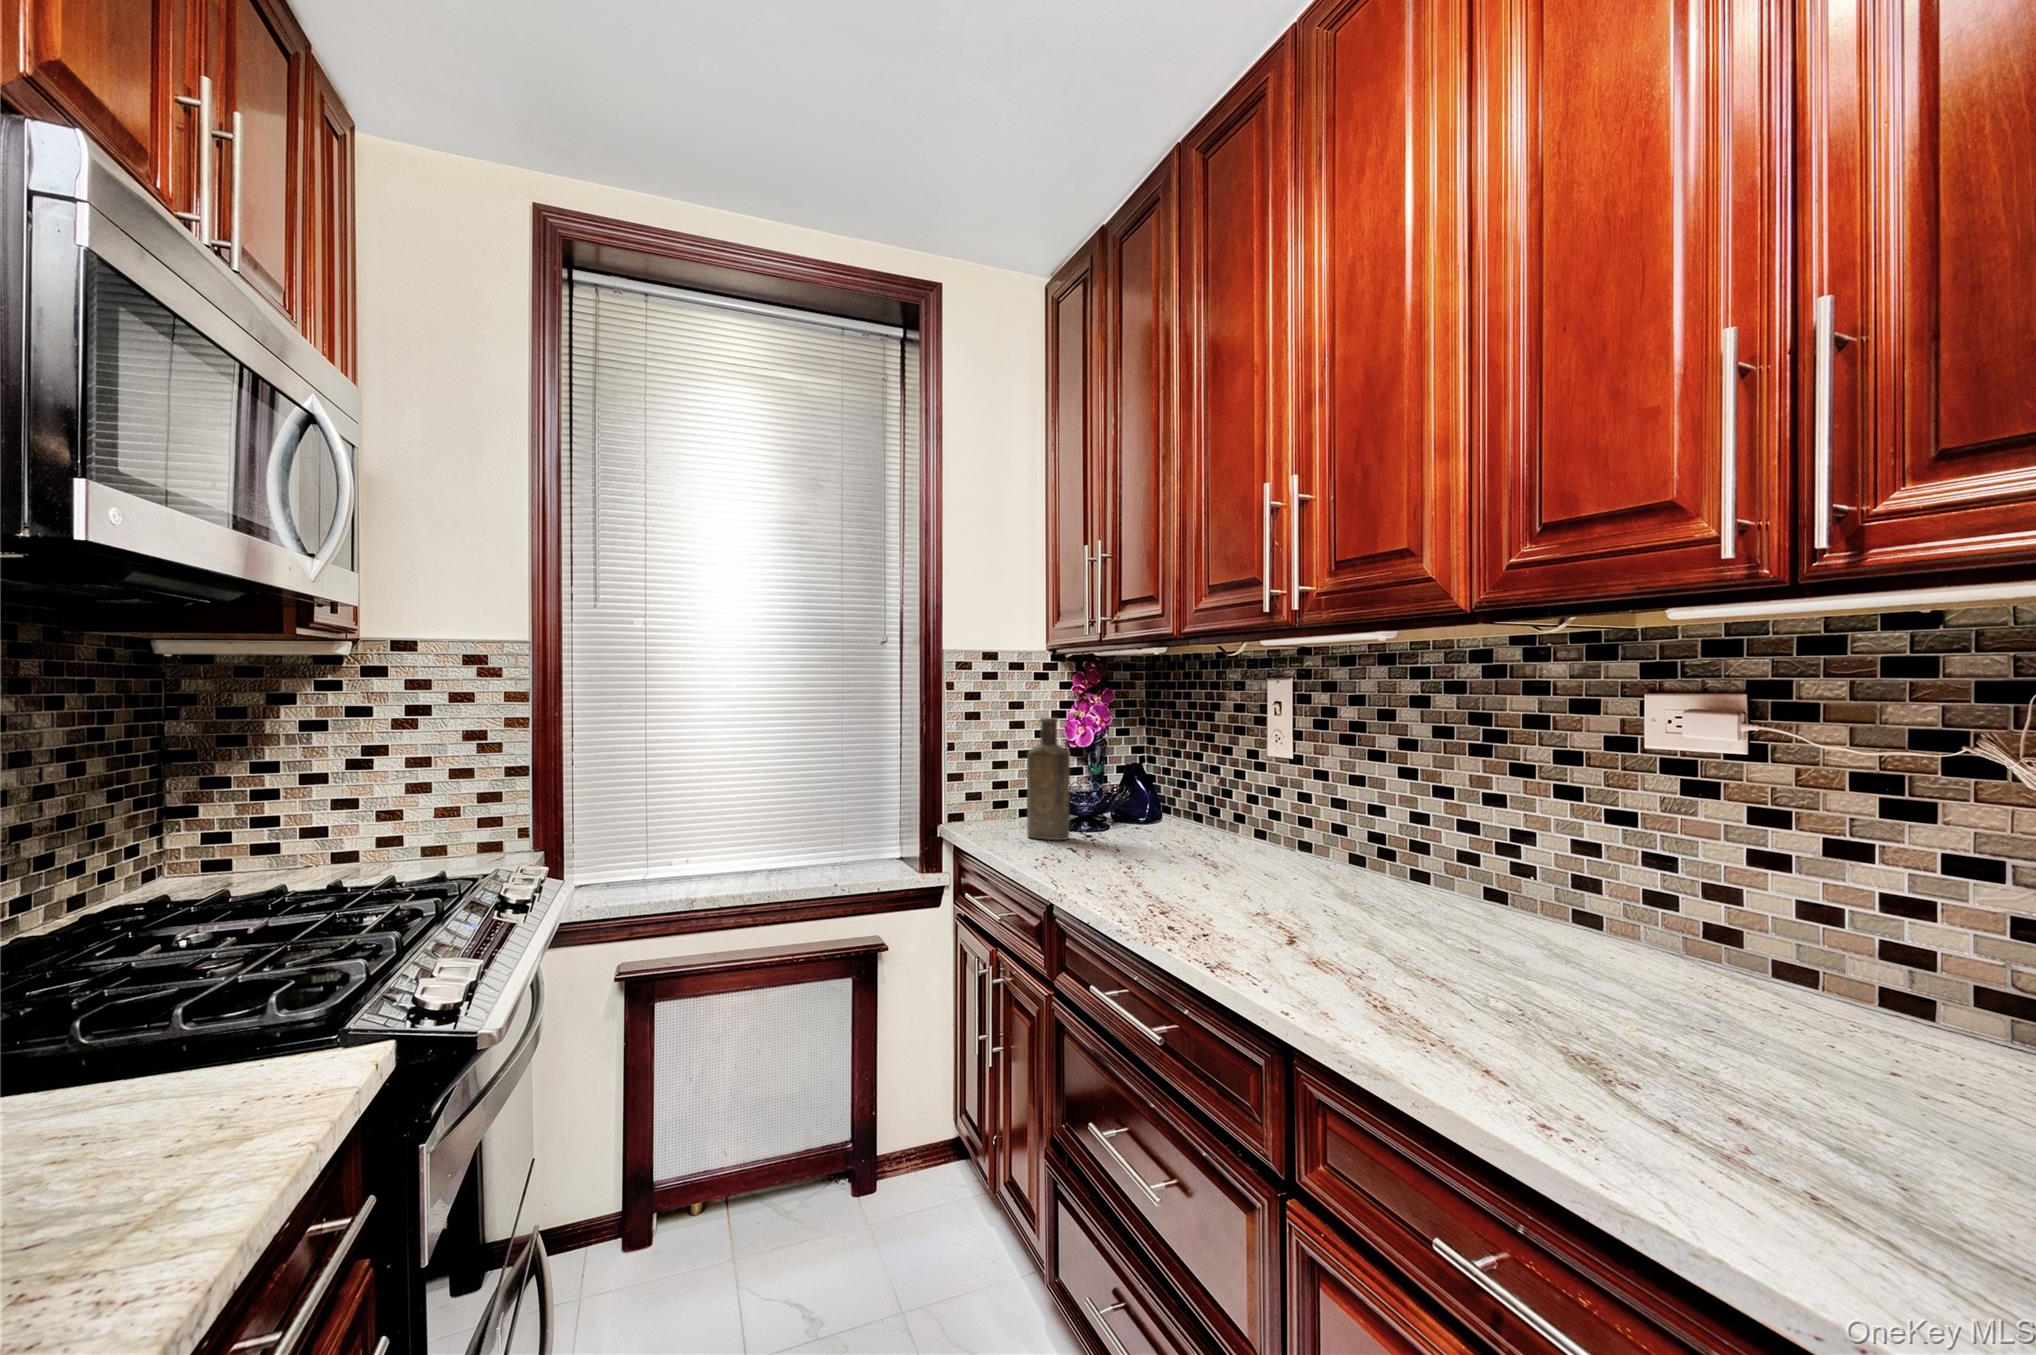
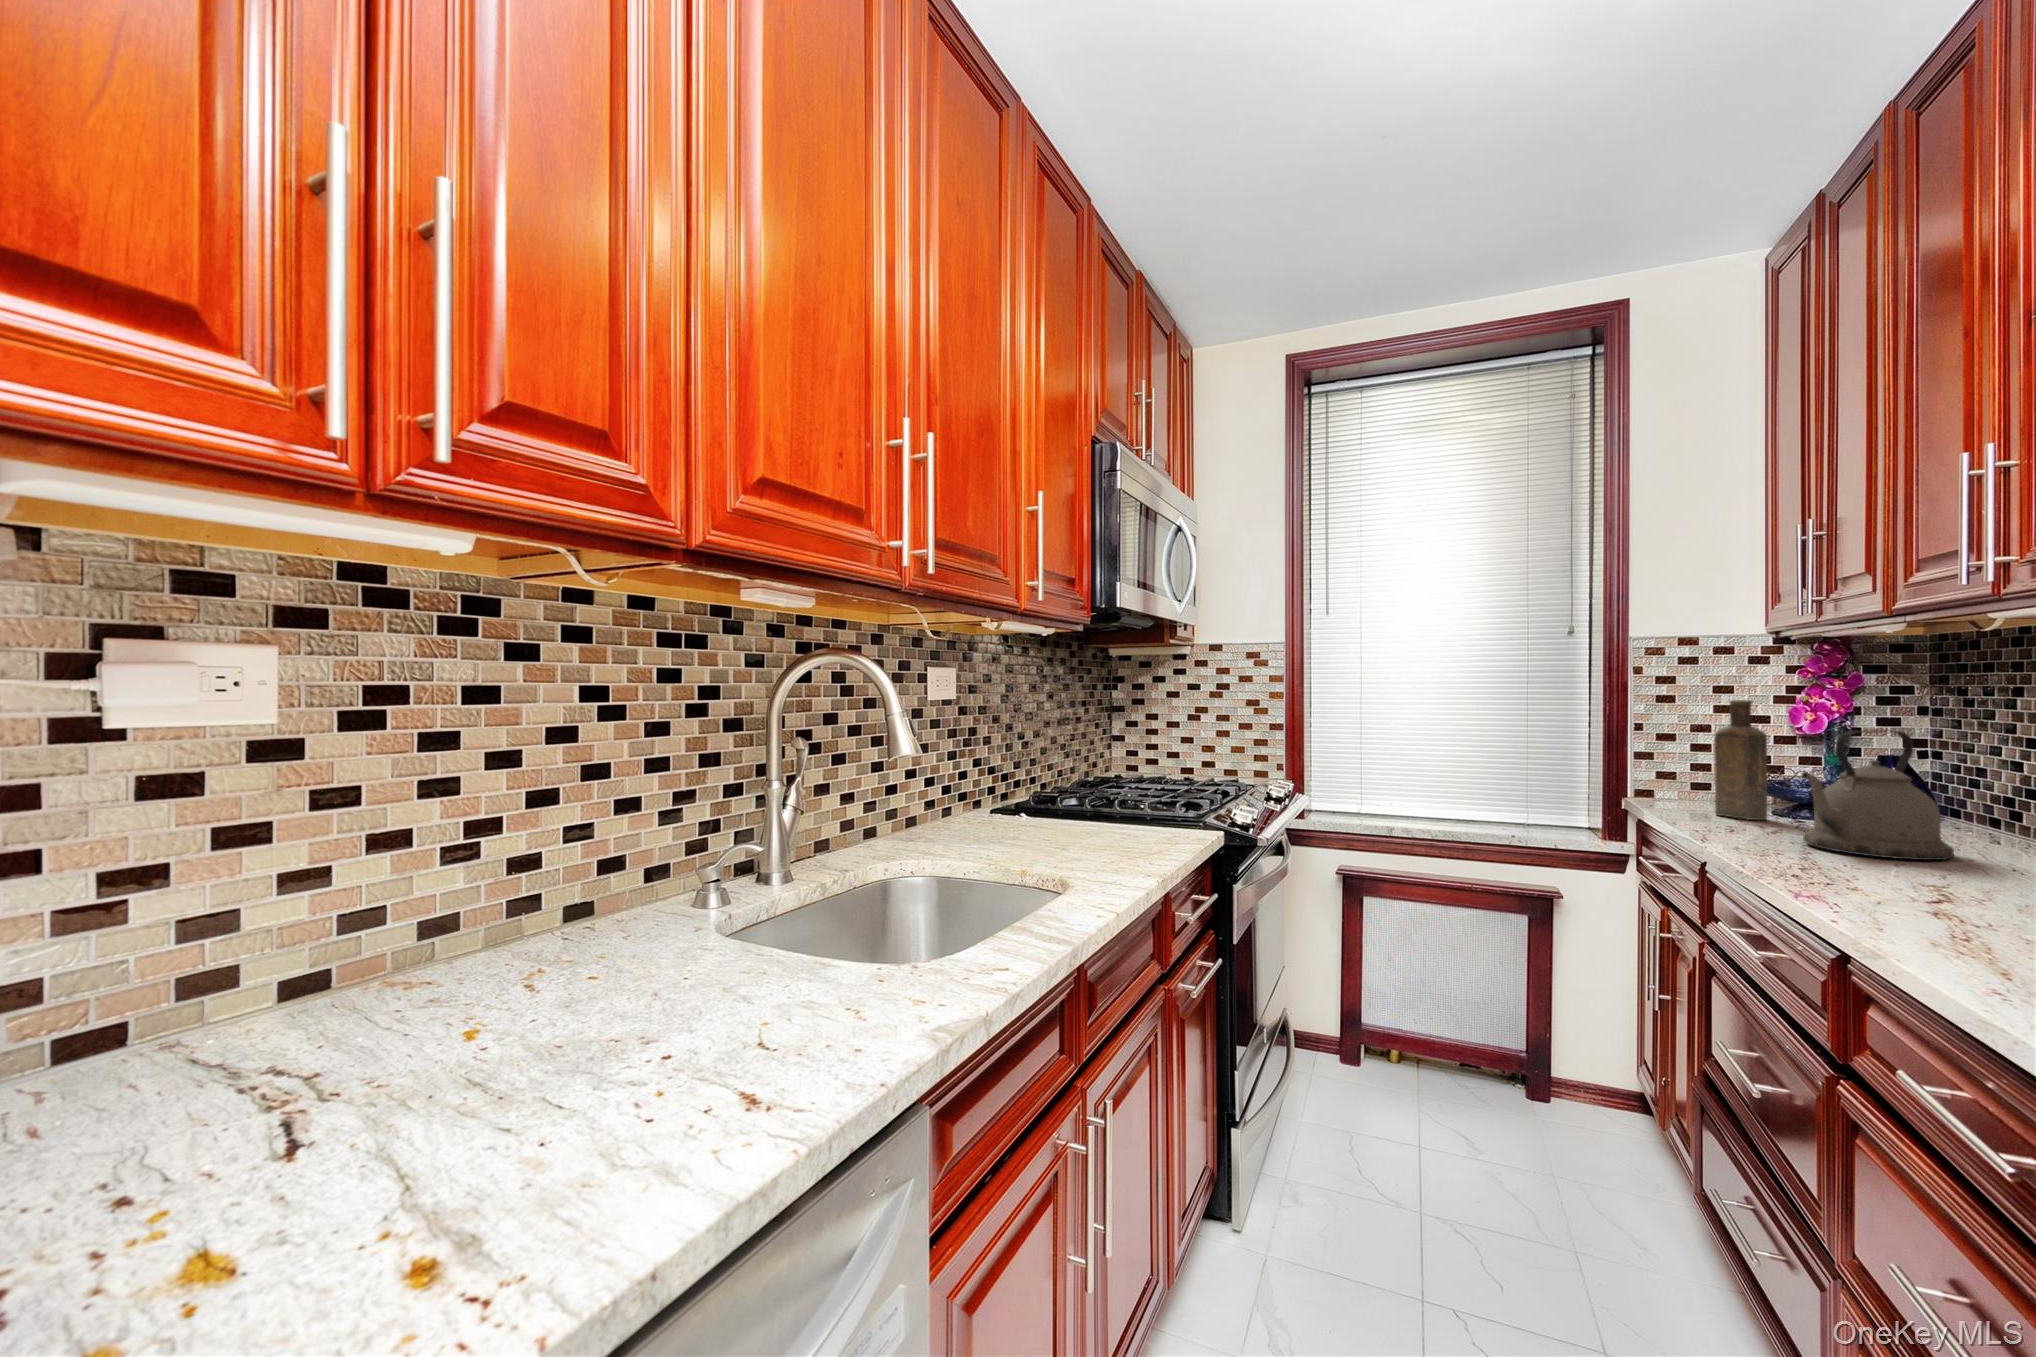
kettle: none [1121,749,1226,879] -> present [1802,730,1954,860]

